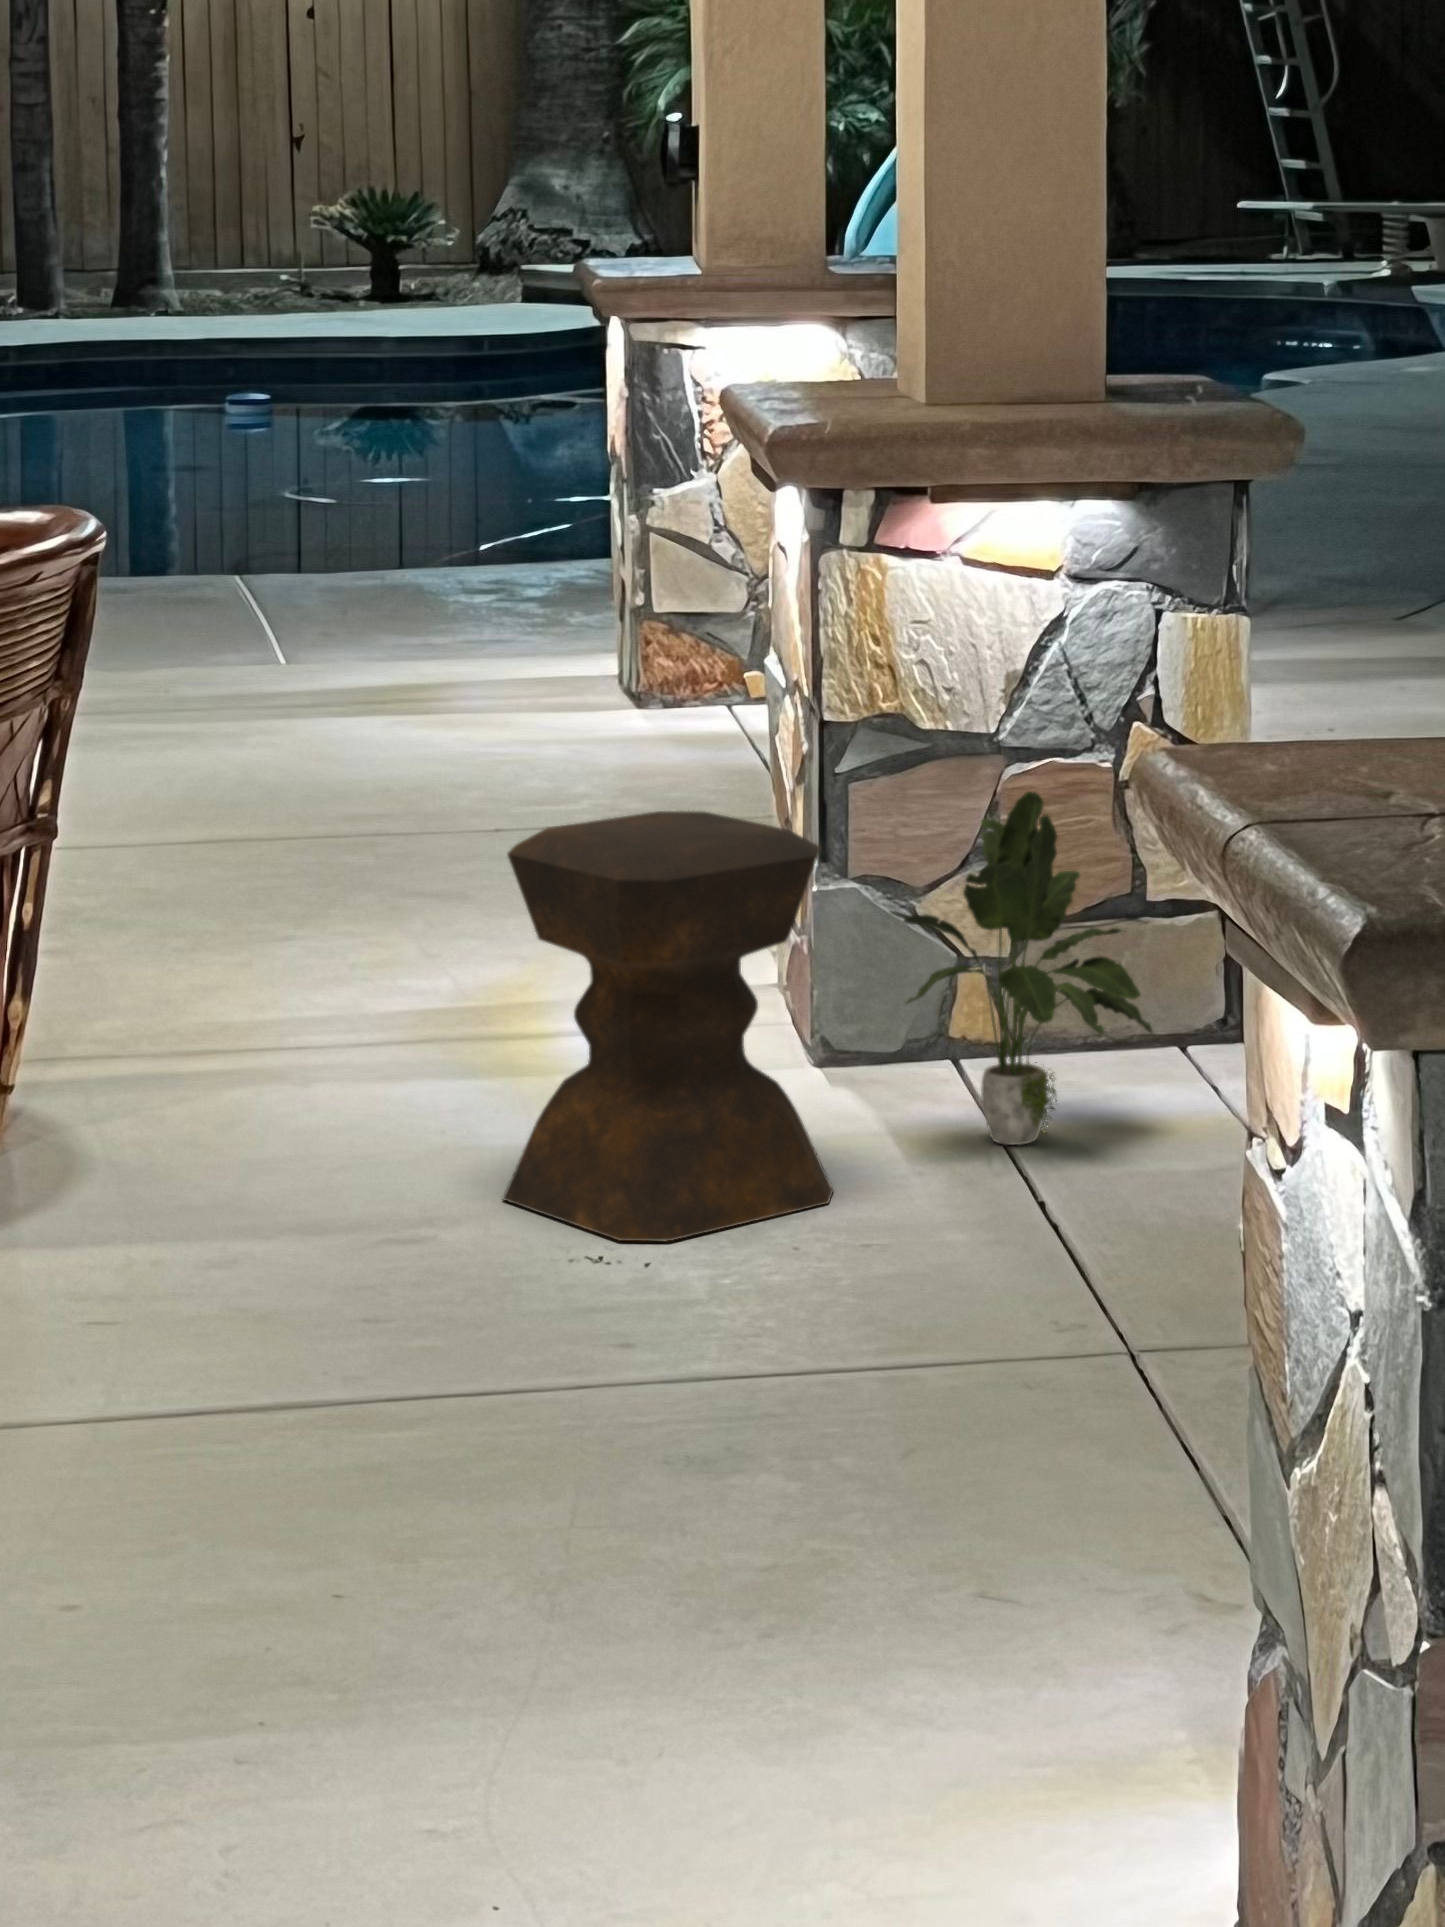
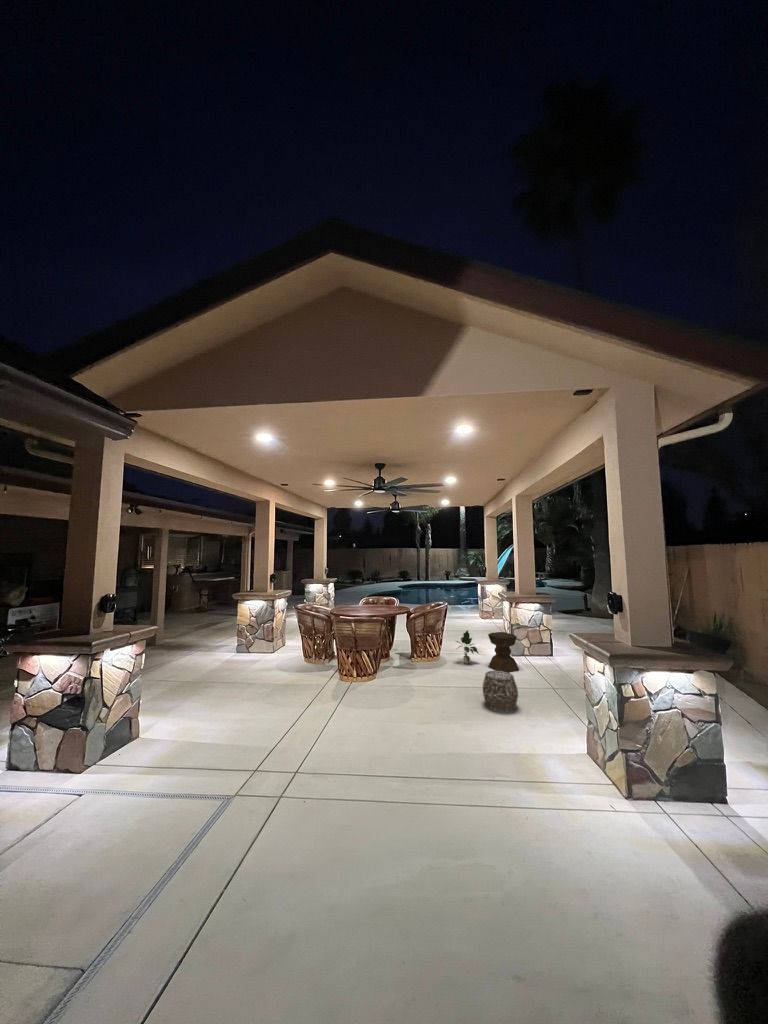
potted plant: present [891,791,1152,1145] -> present [456,631,478,664]
woven basket: none [282,1226,672,1642] -> present [483,671,518,711]

